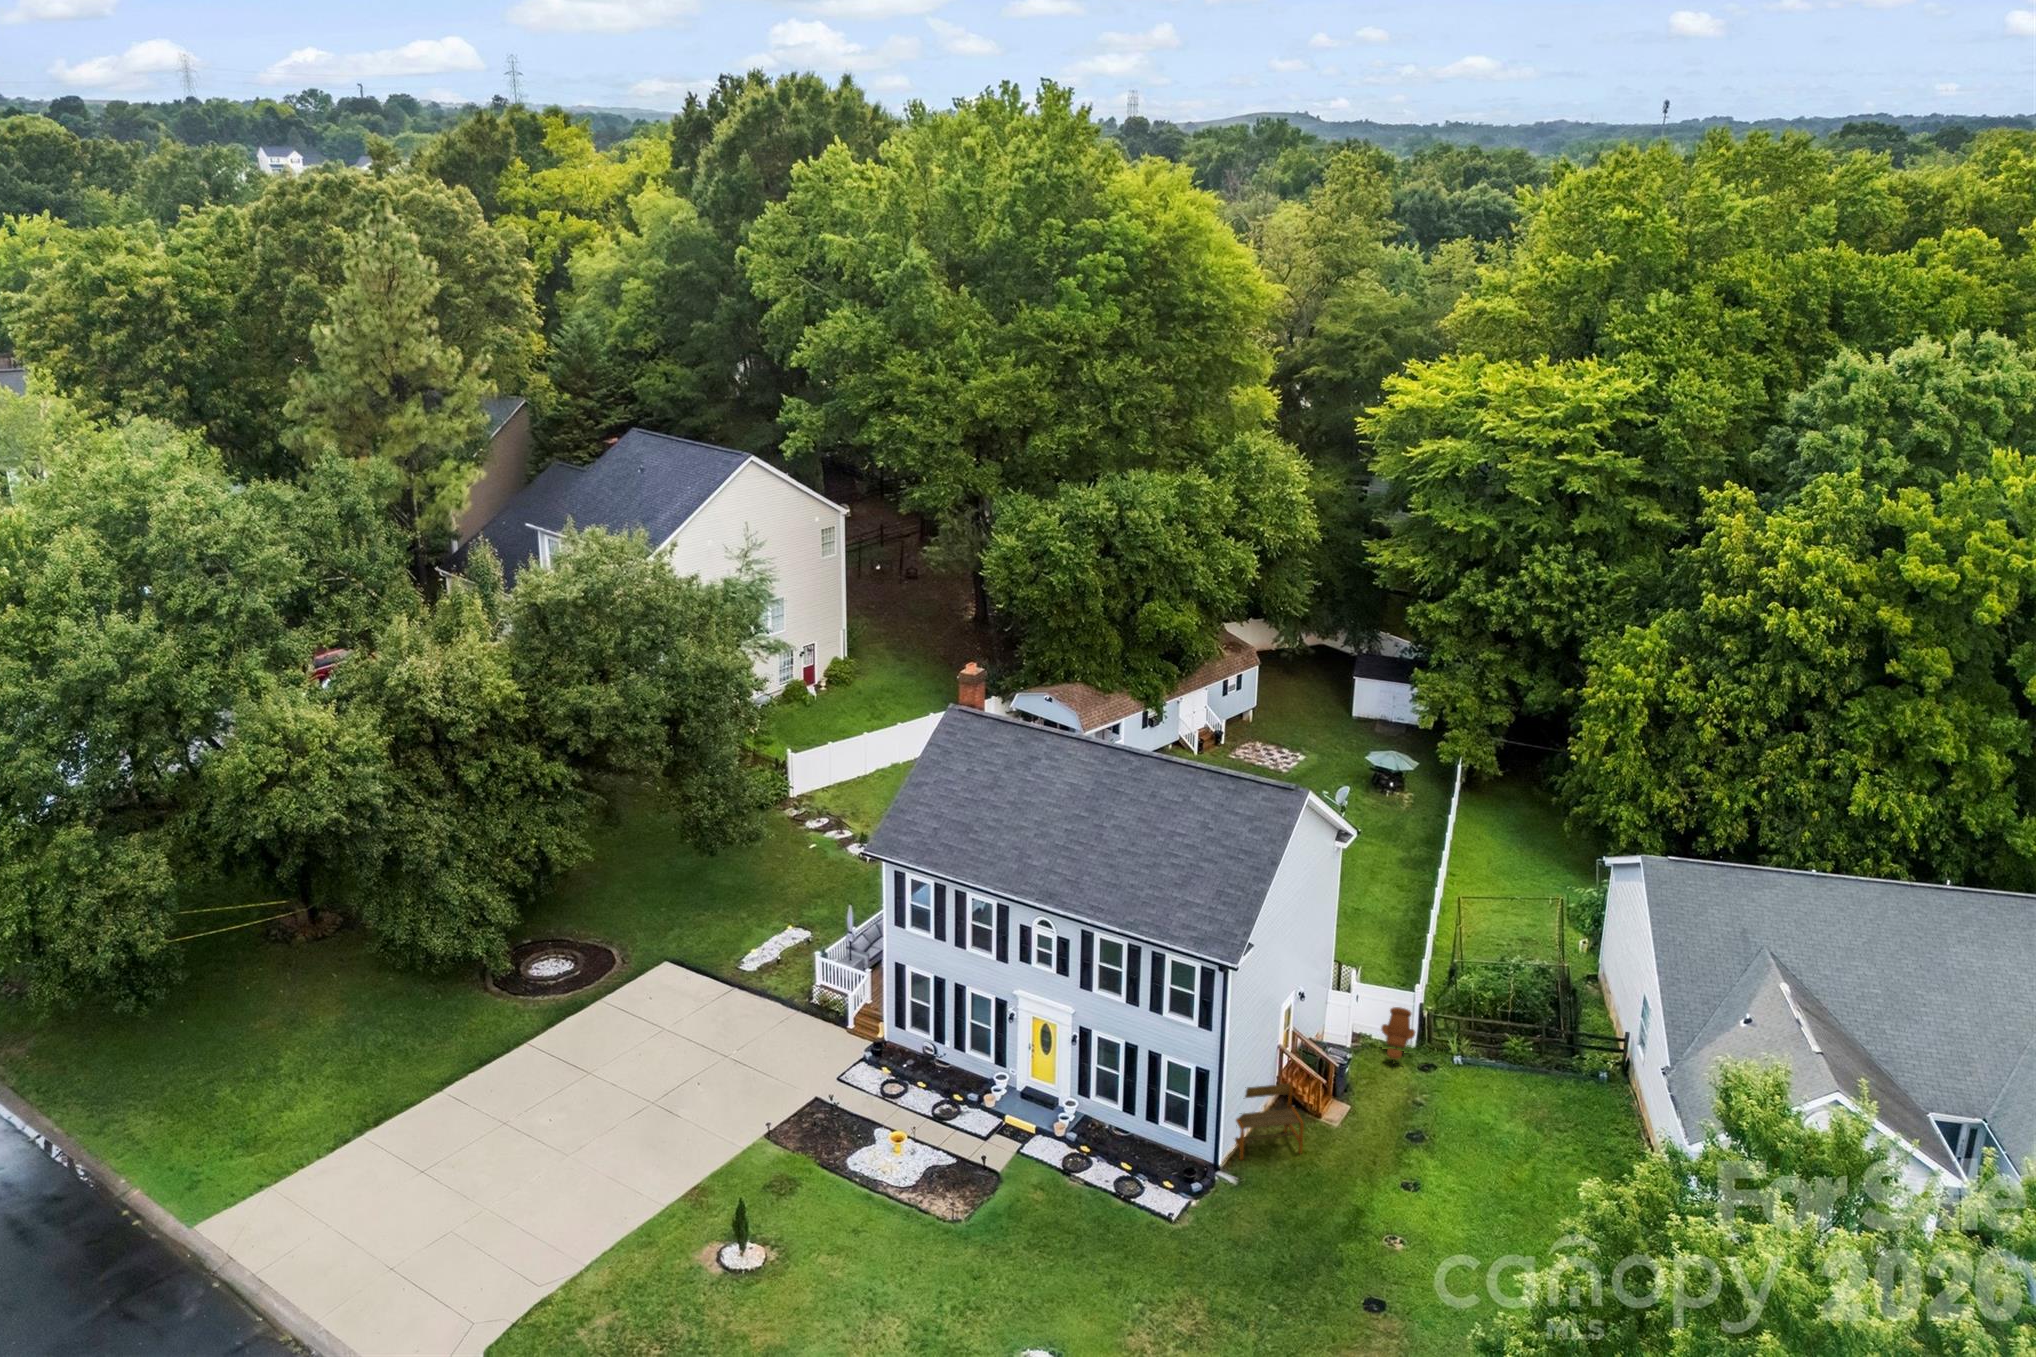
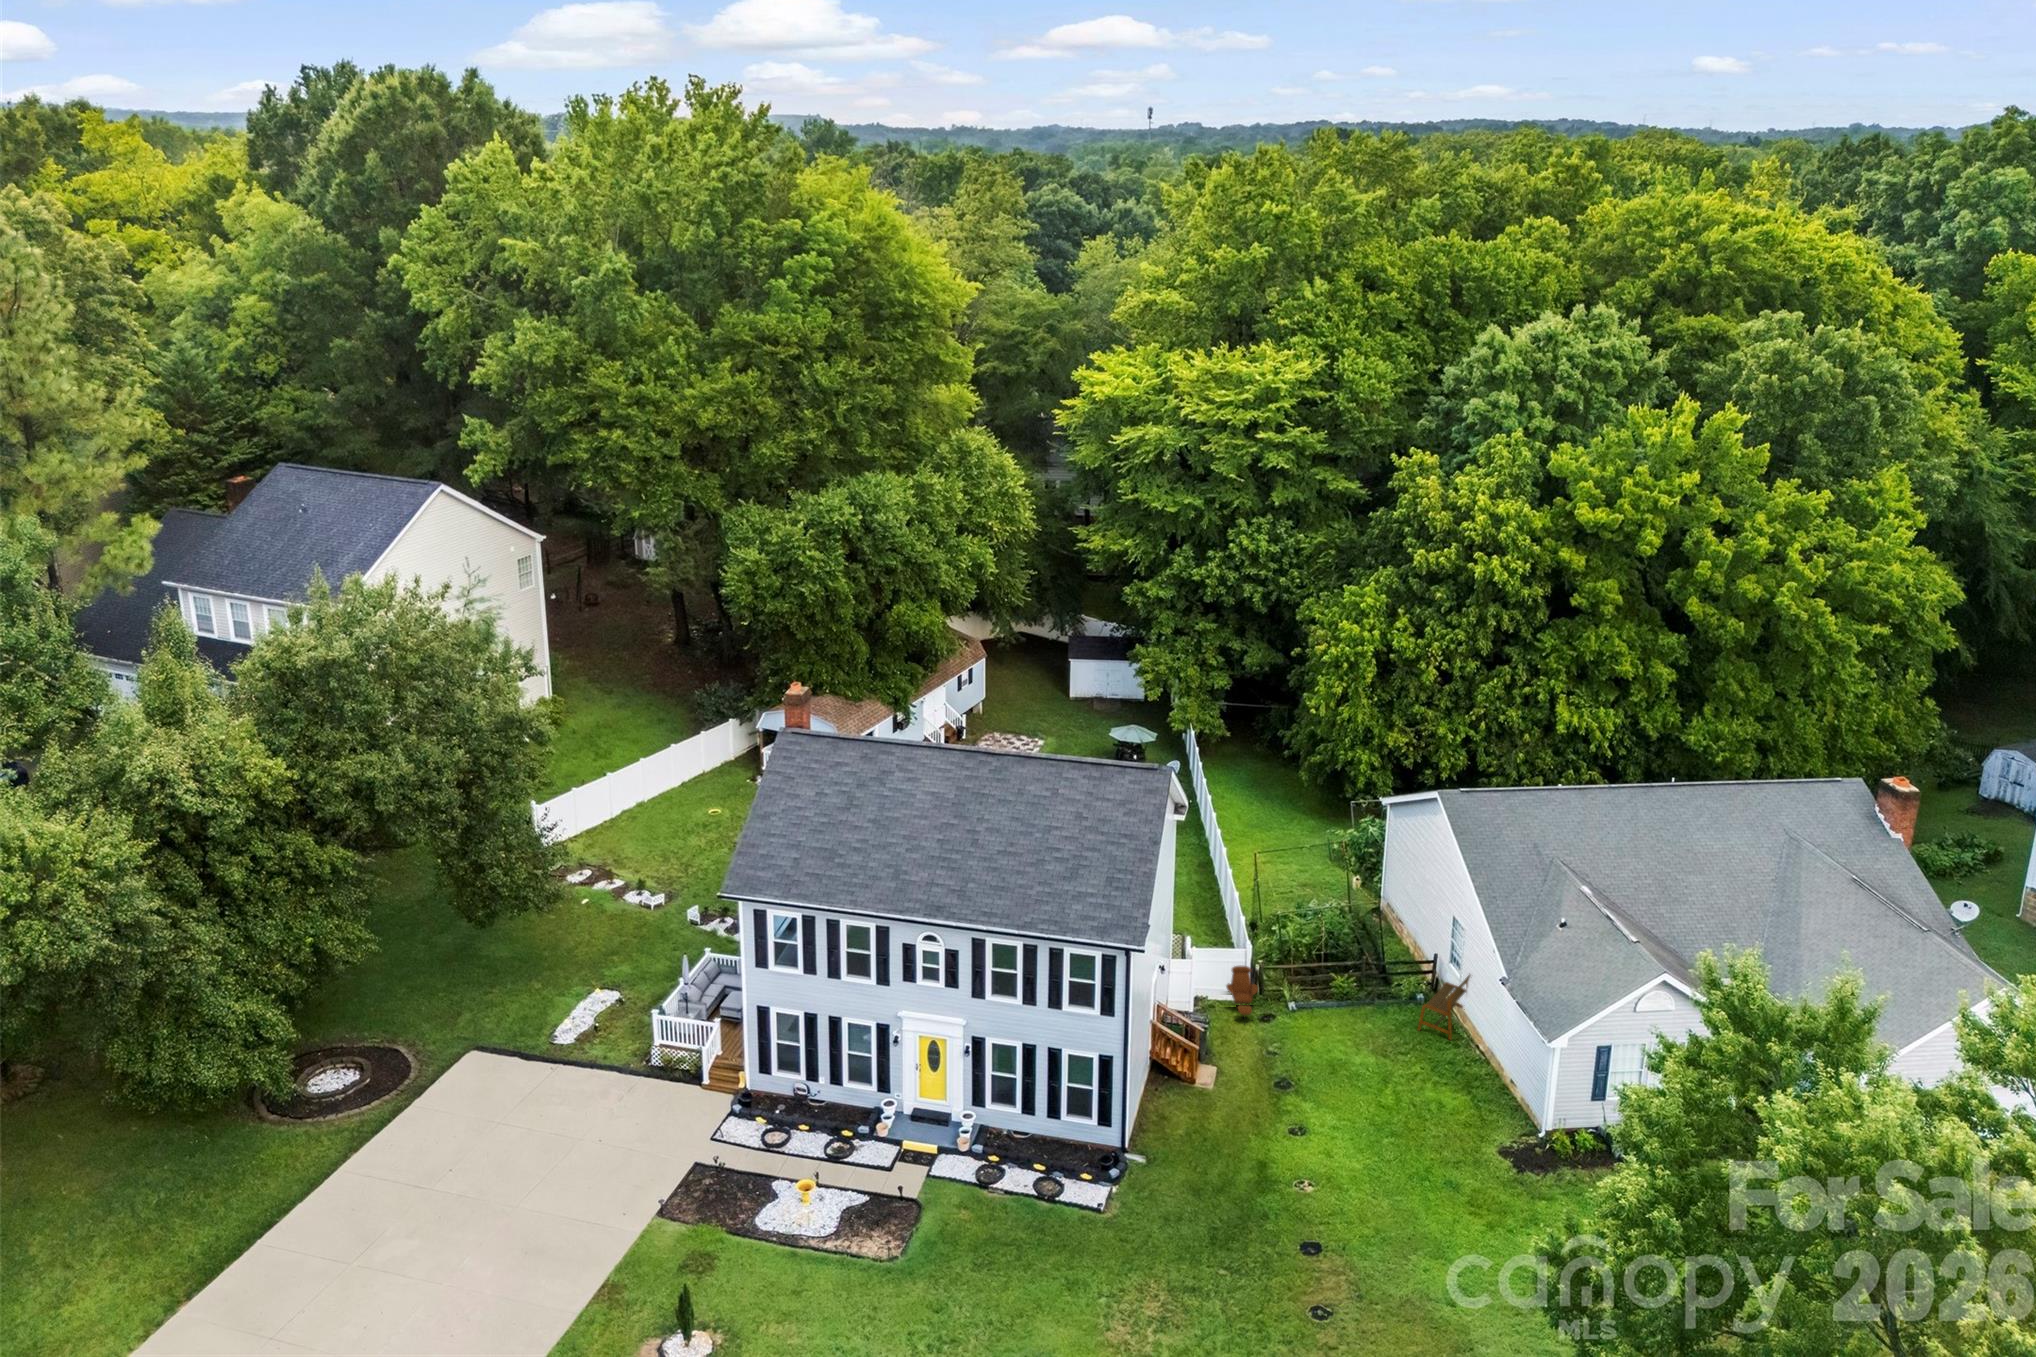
bench: present [1235,1083,1304,1160] -> present [1418,975,1471,1040]

